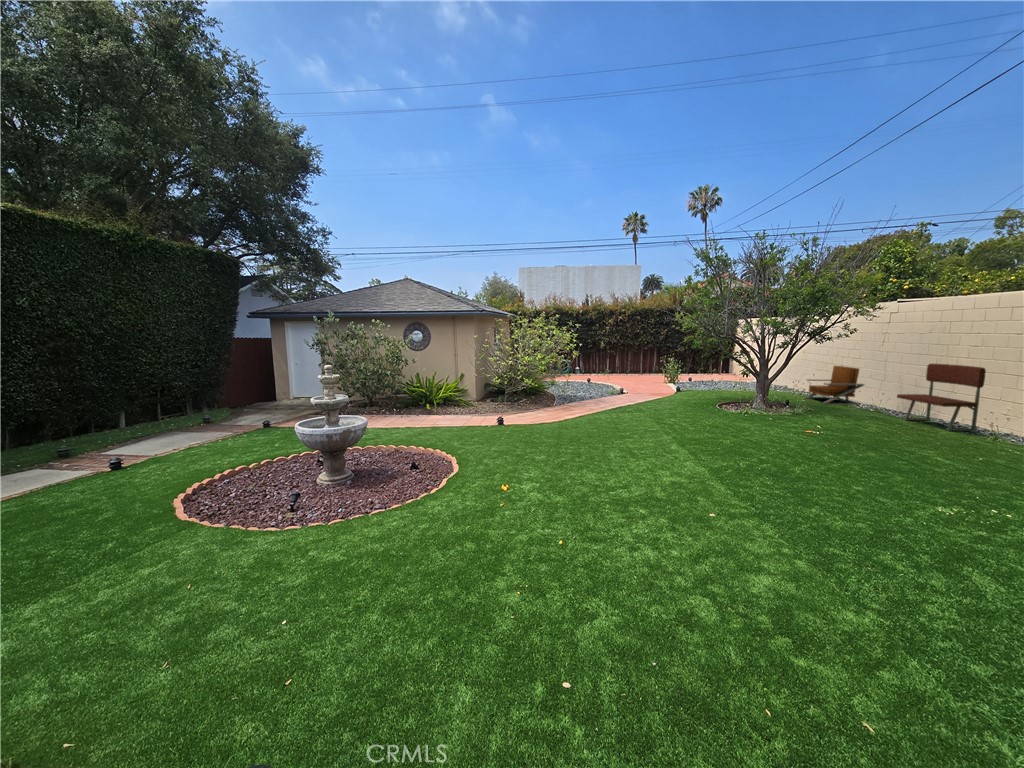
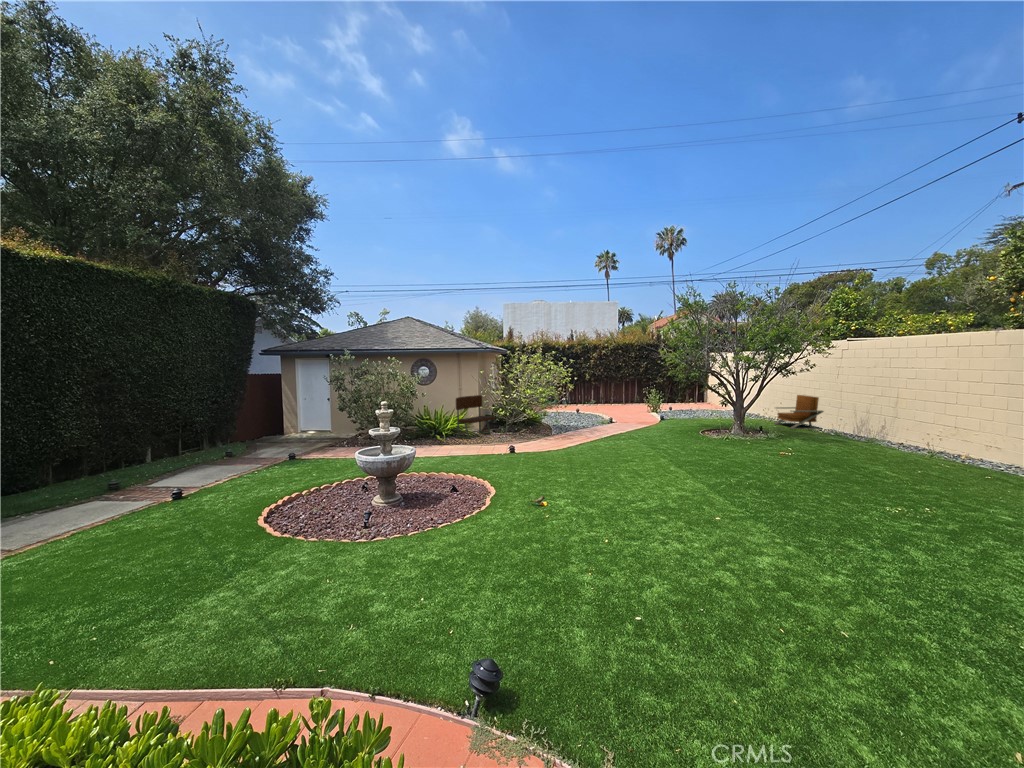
bench: present [897,364,986,431] -> present [456,395,495,439]

